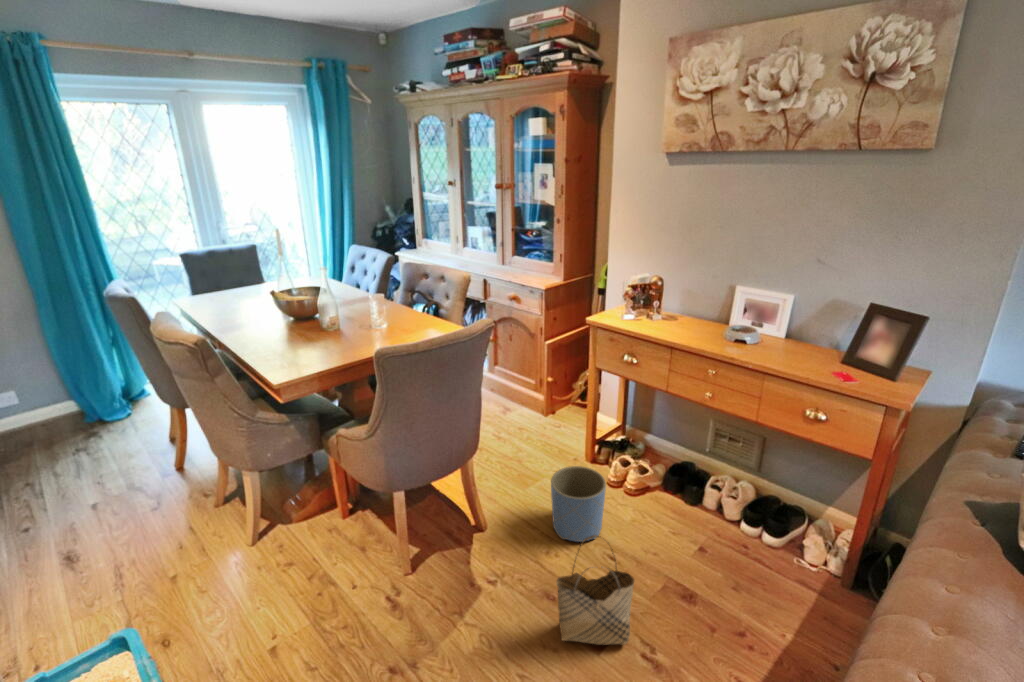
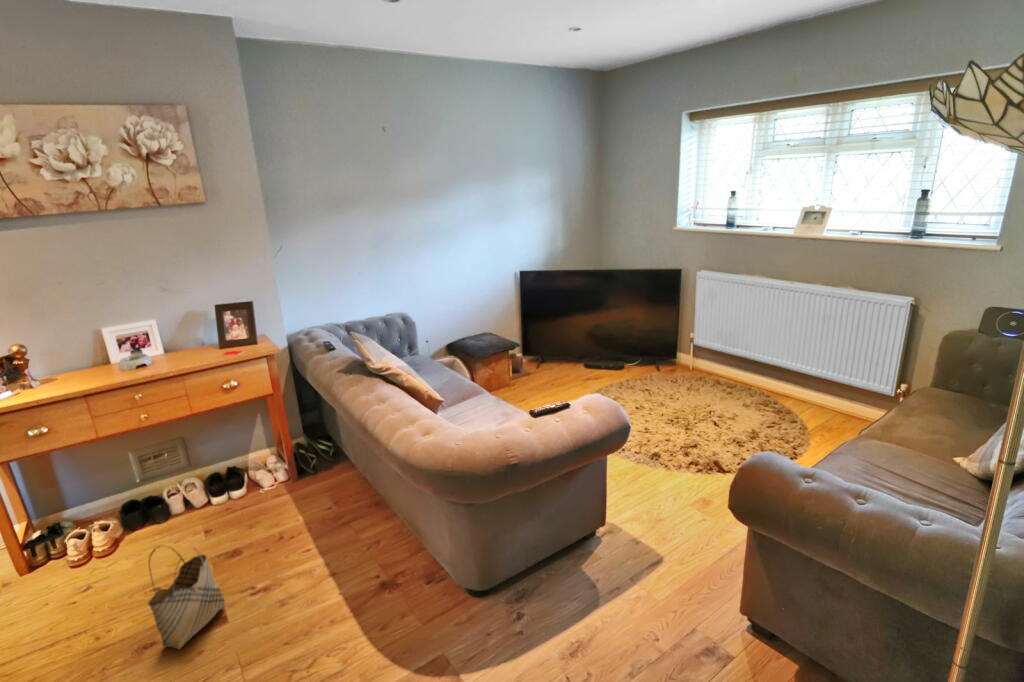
planter: present [551,466,606,542] -> none [25,542,113,629]

